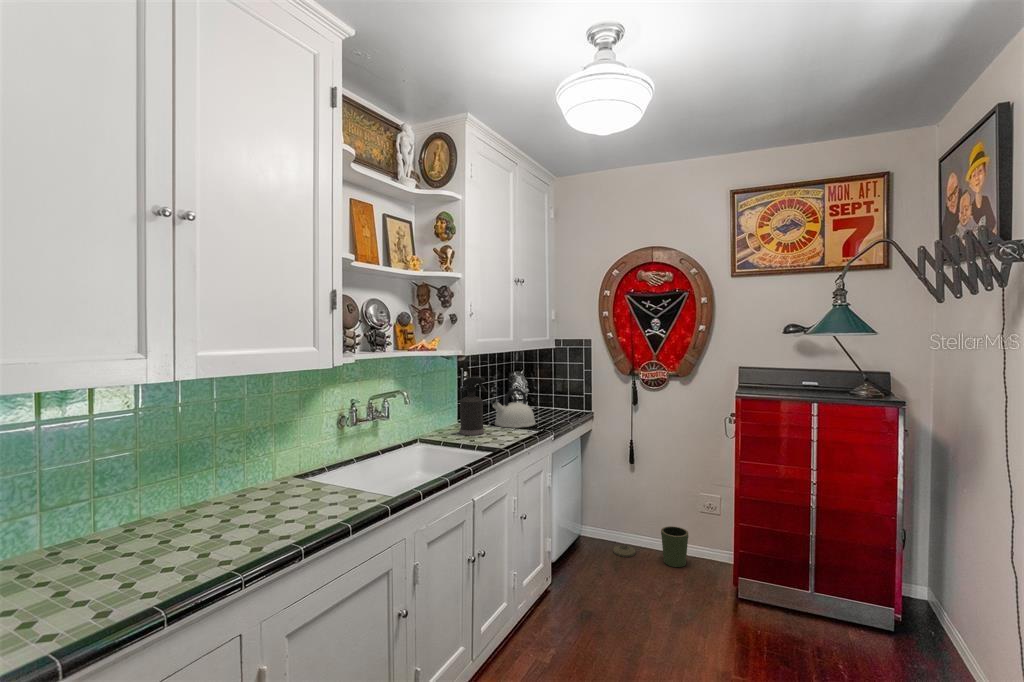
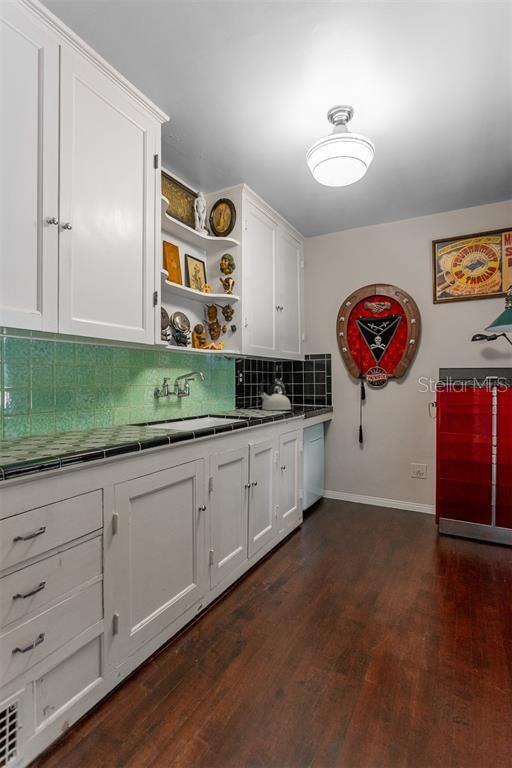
spray bottle: present [460,377,487,435] -> none [238,372,257,412]
trash can: present [613,526,688,567] -> none [348,488,404,516]

